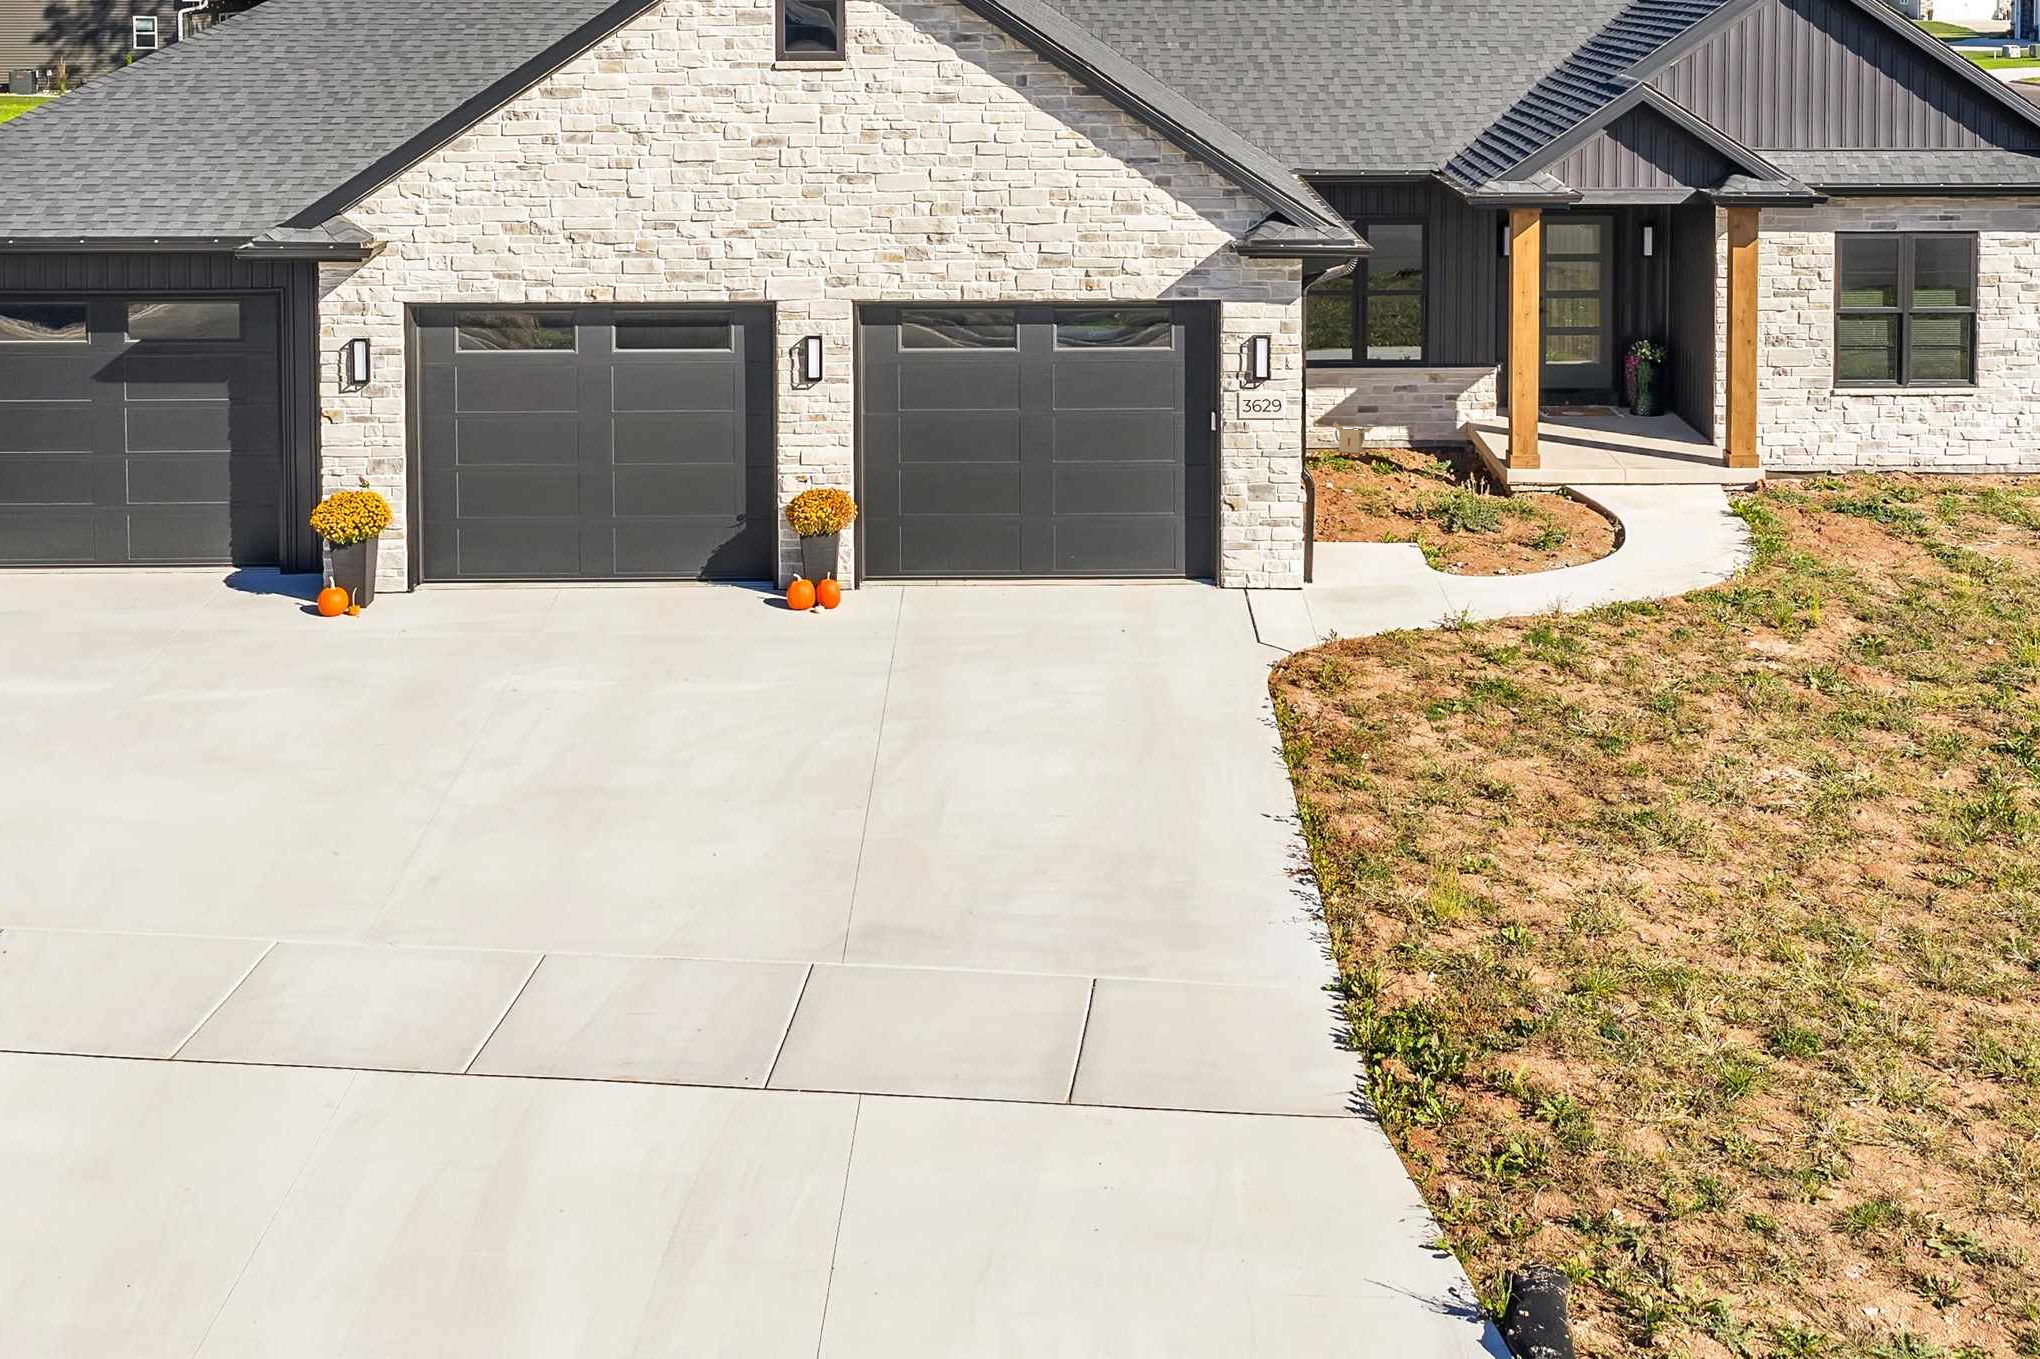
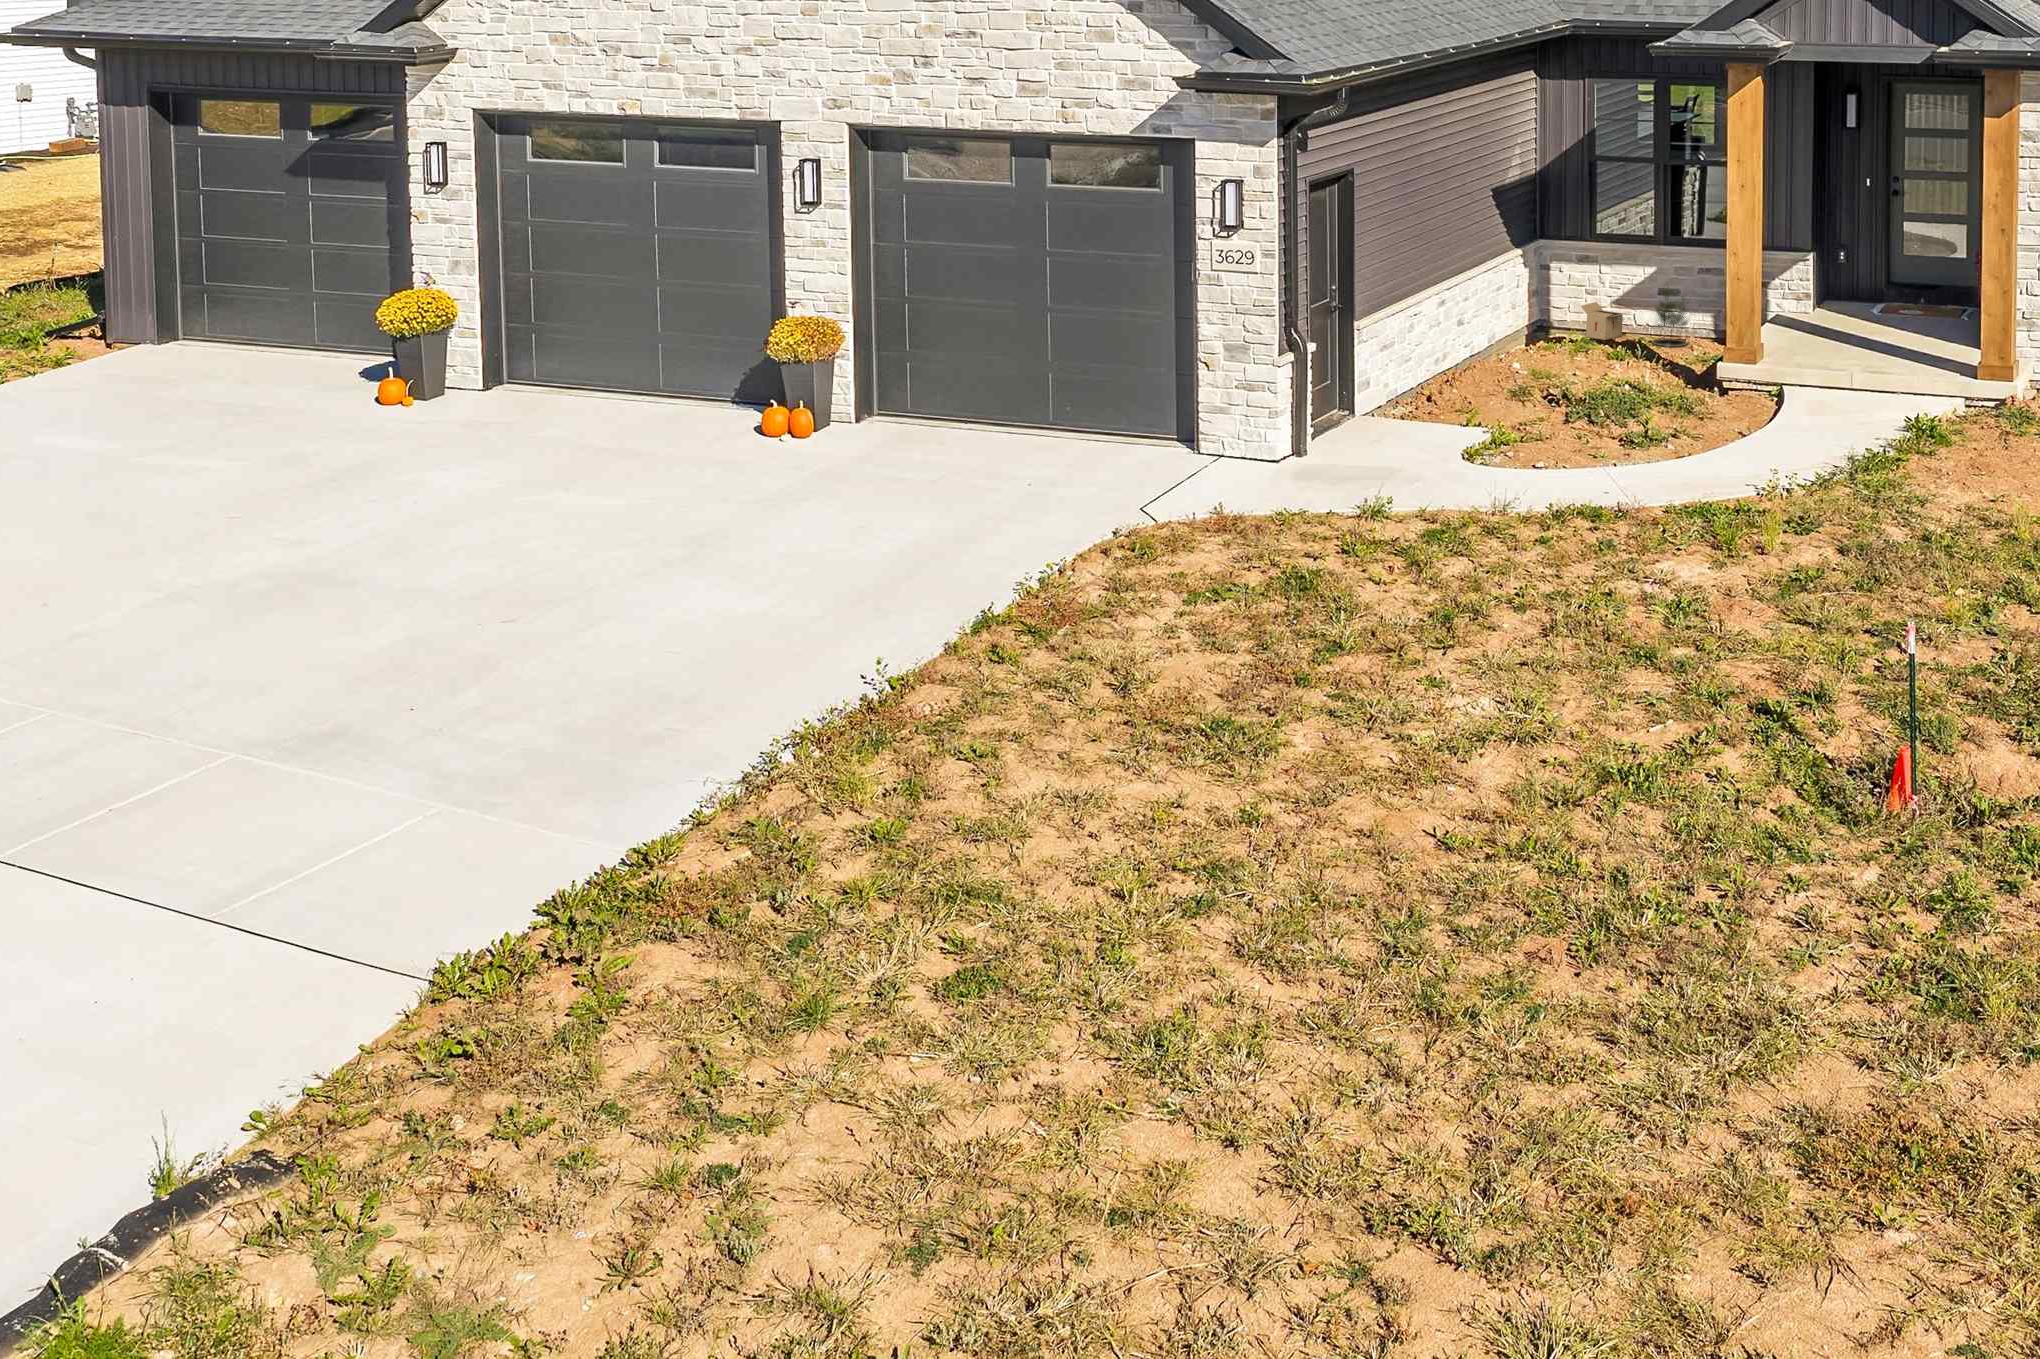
potted tree: none [1397,398,1431,455] -> present [1653,288,1688,347]

